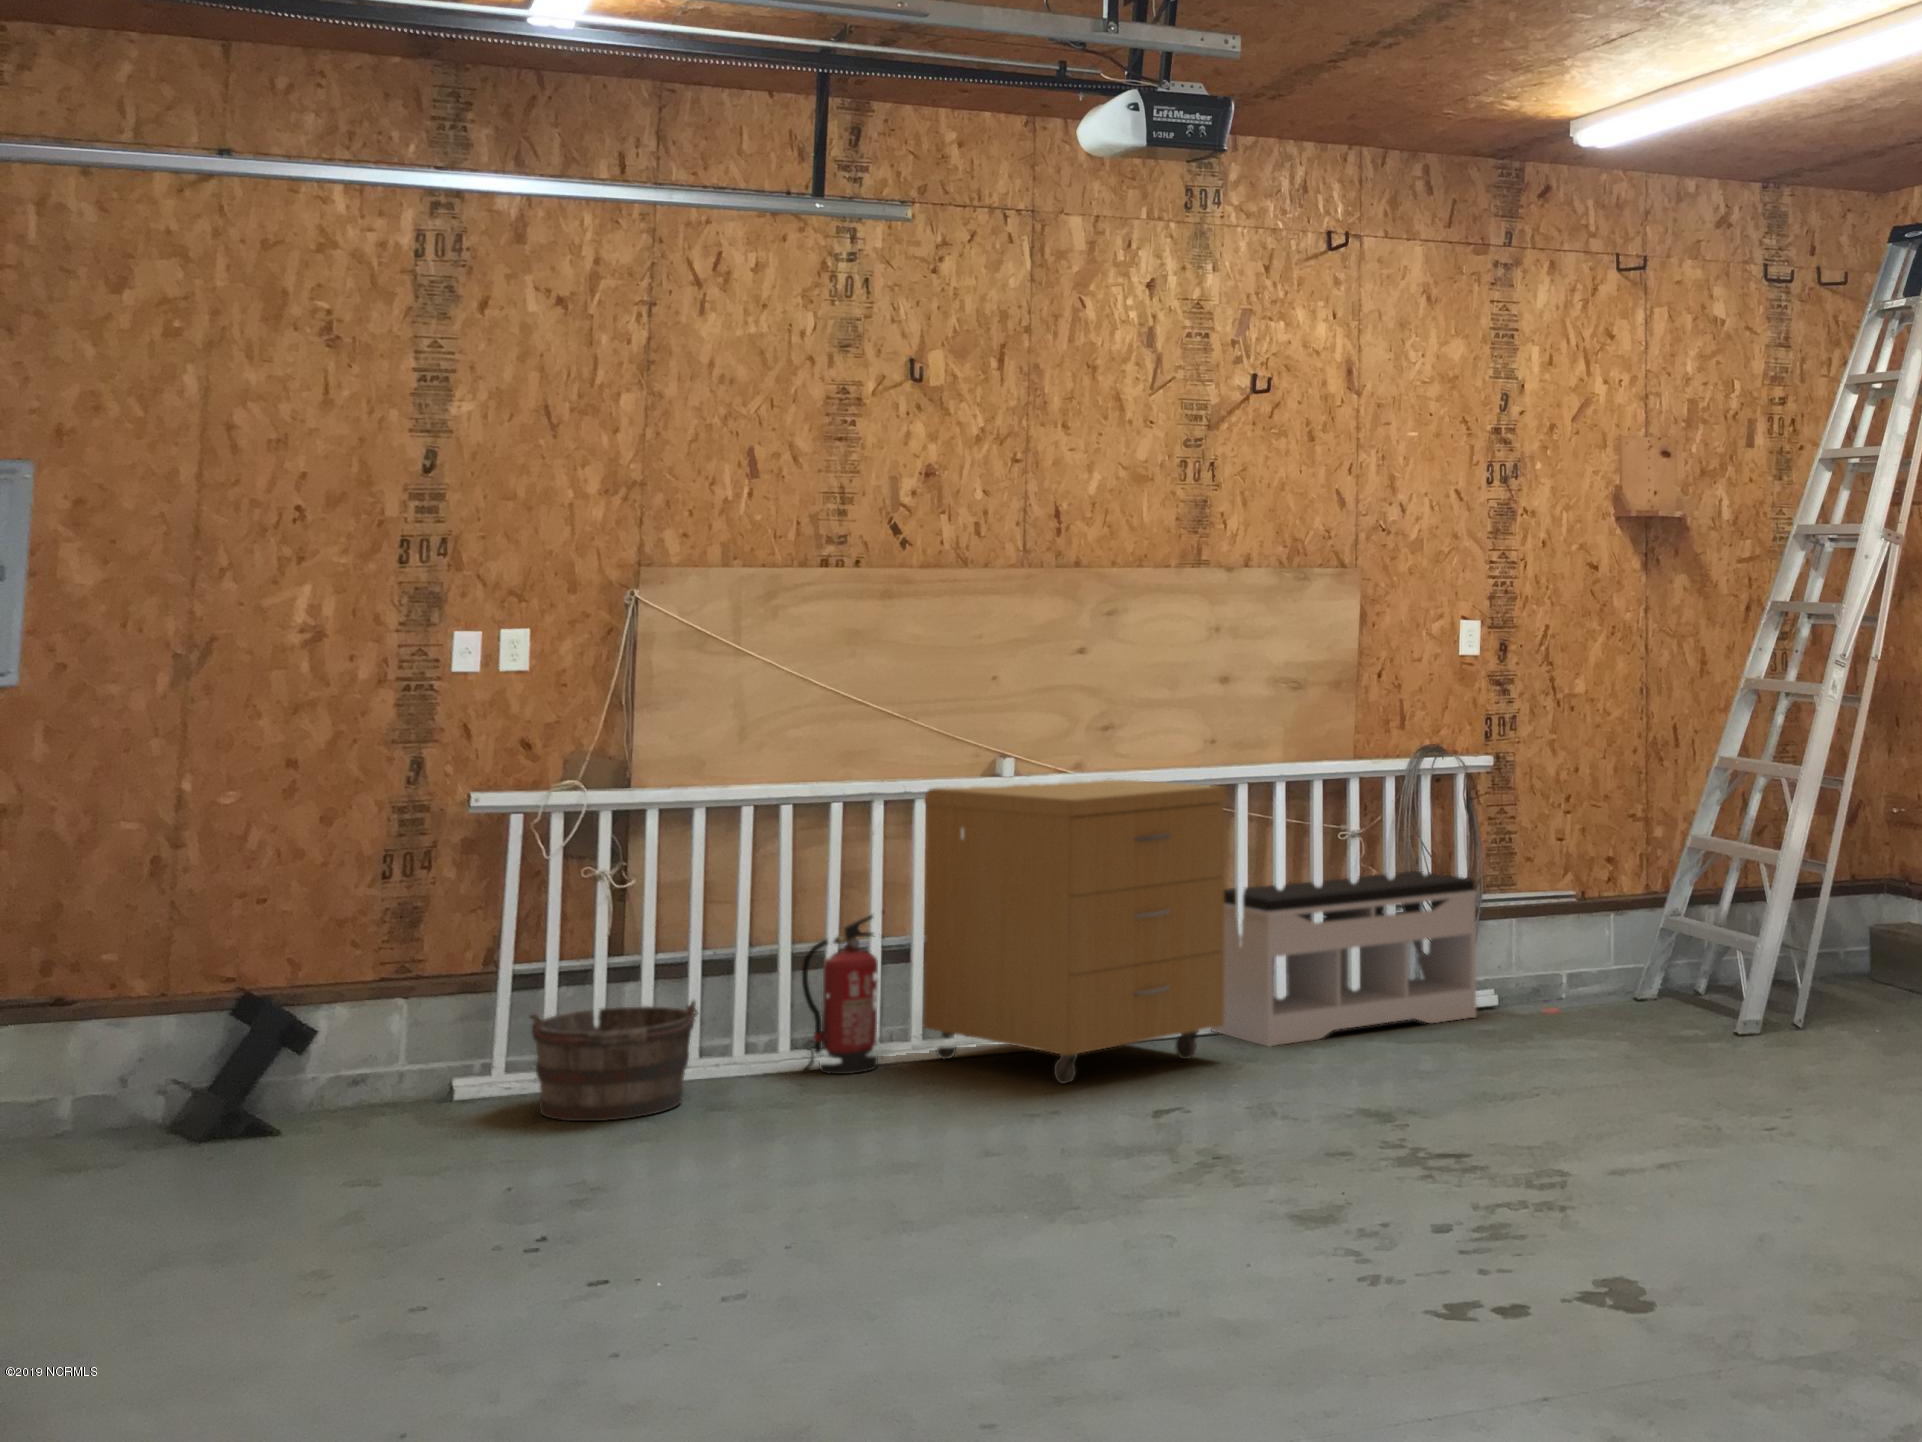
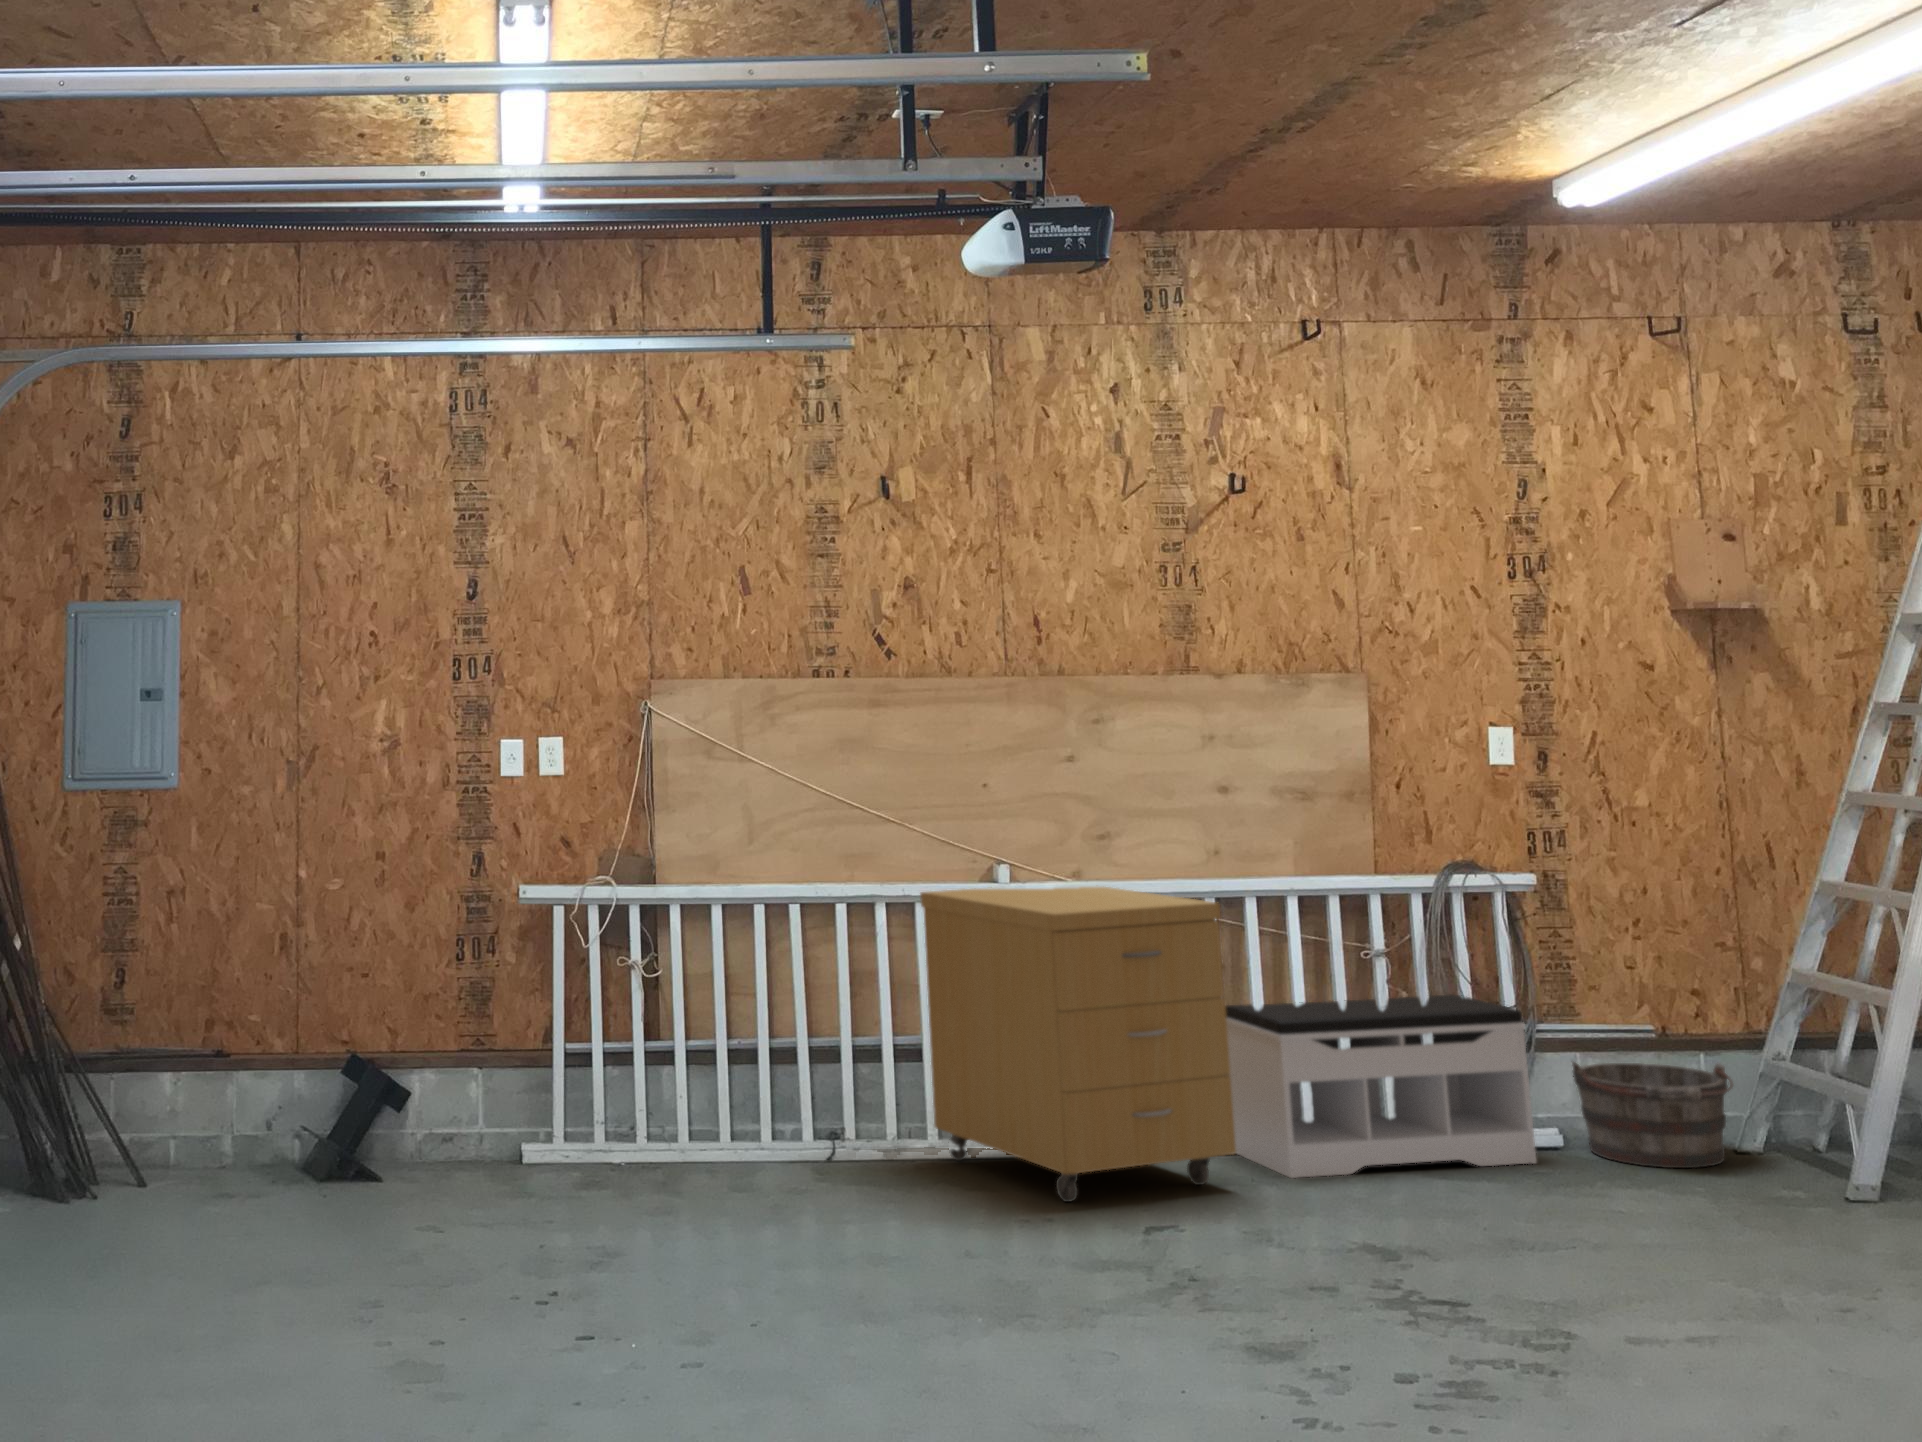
fire extinguisher: present [802,915,878,1074] -> none [814,1010,892,1168]
bucket: present [530,1000,698,1121] -> present [1572,1062,1733,1168]

